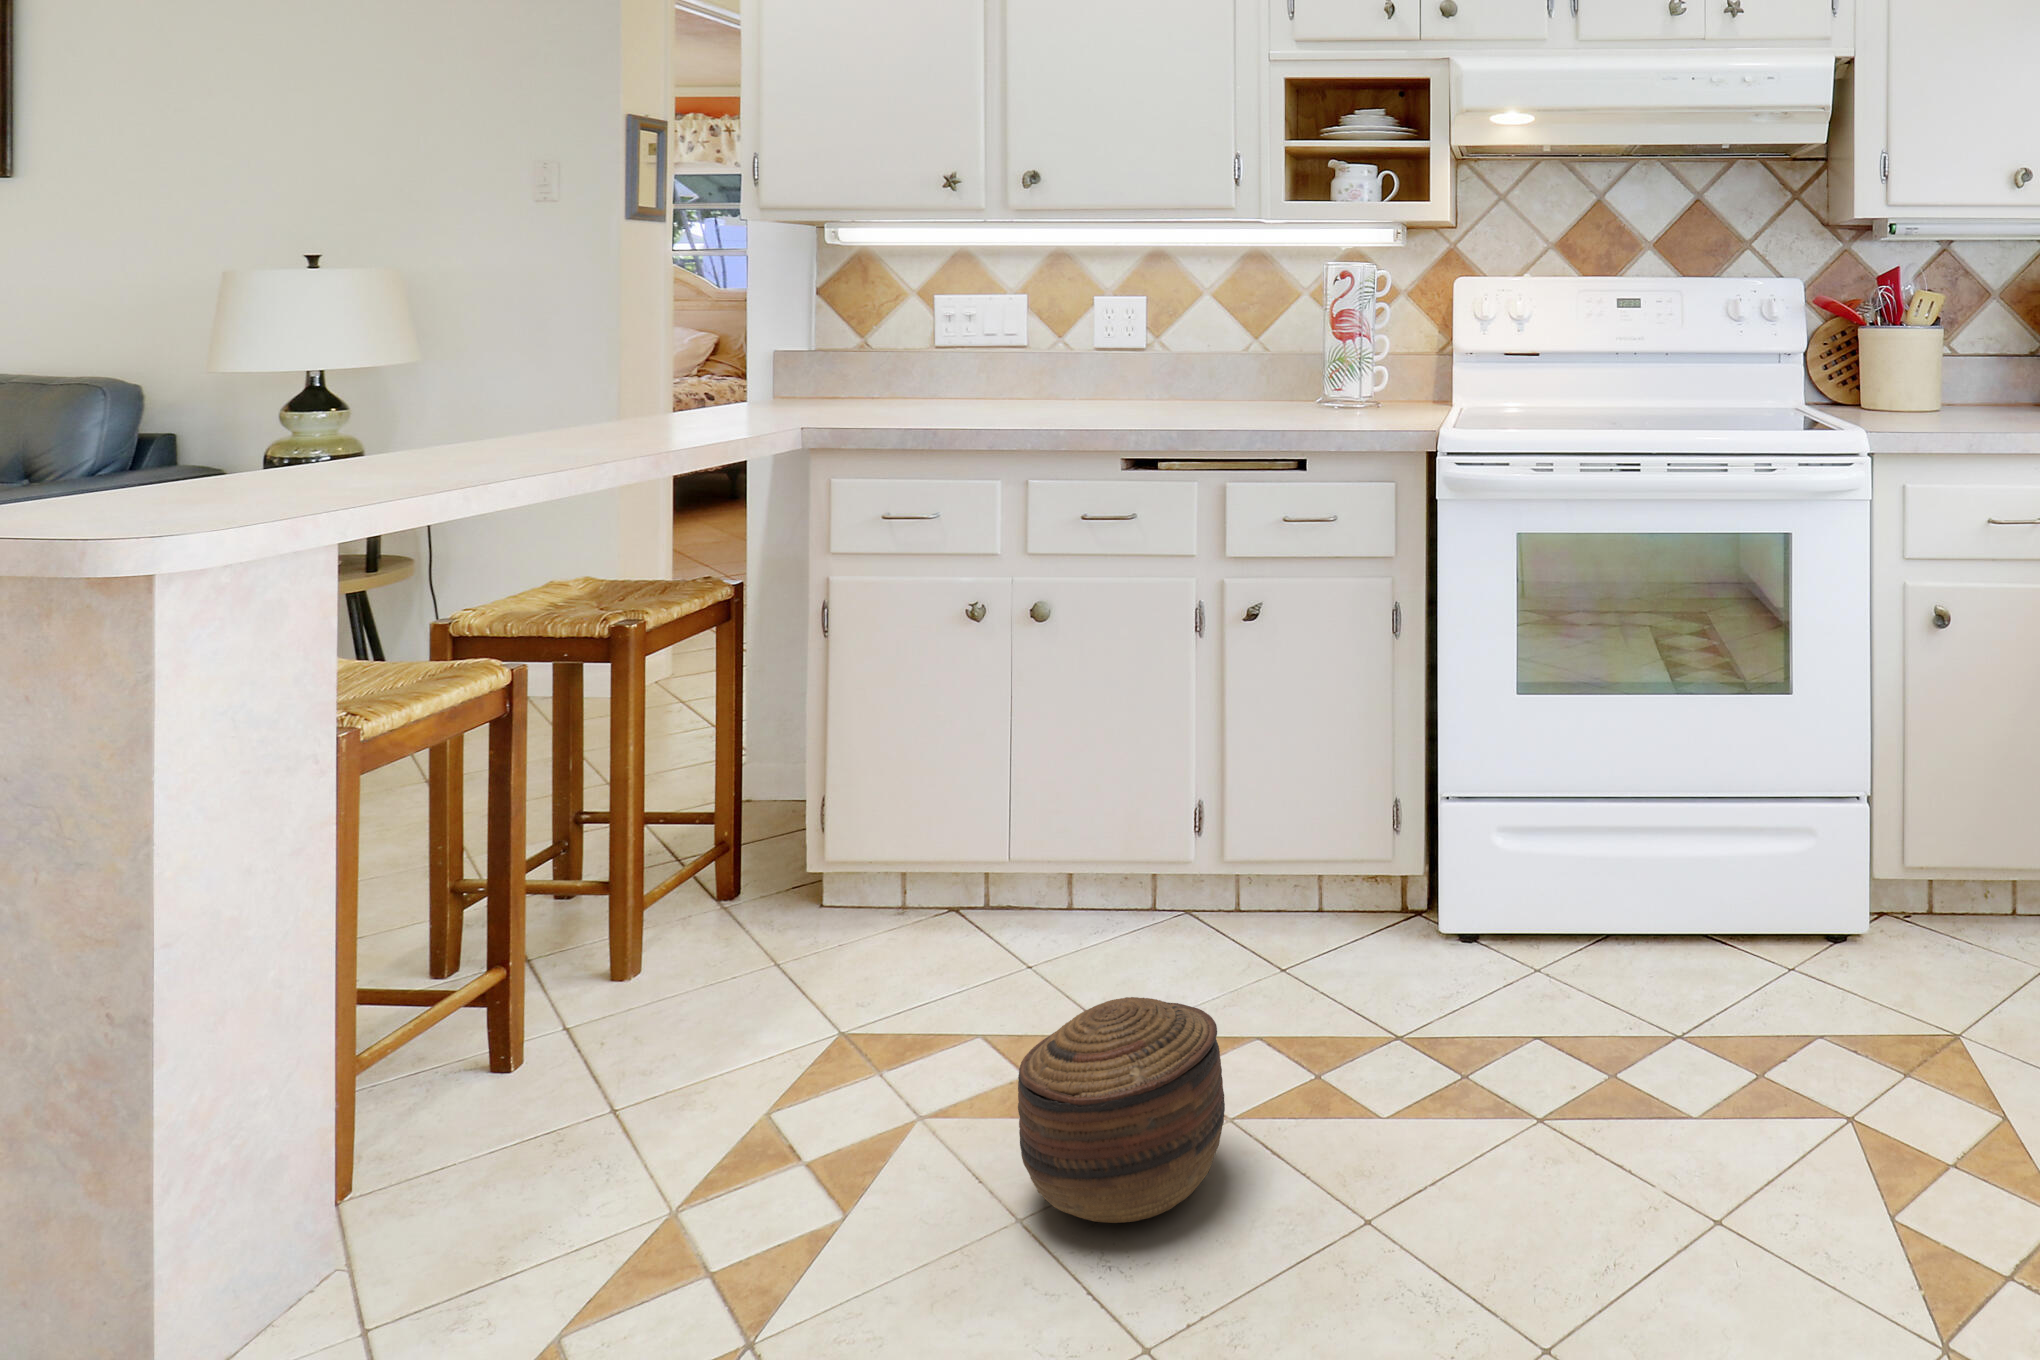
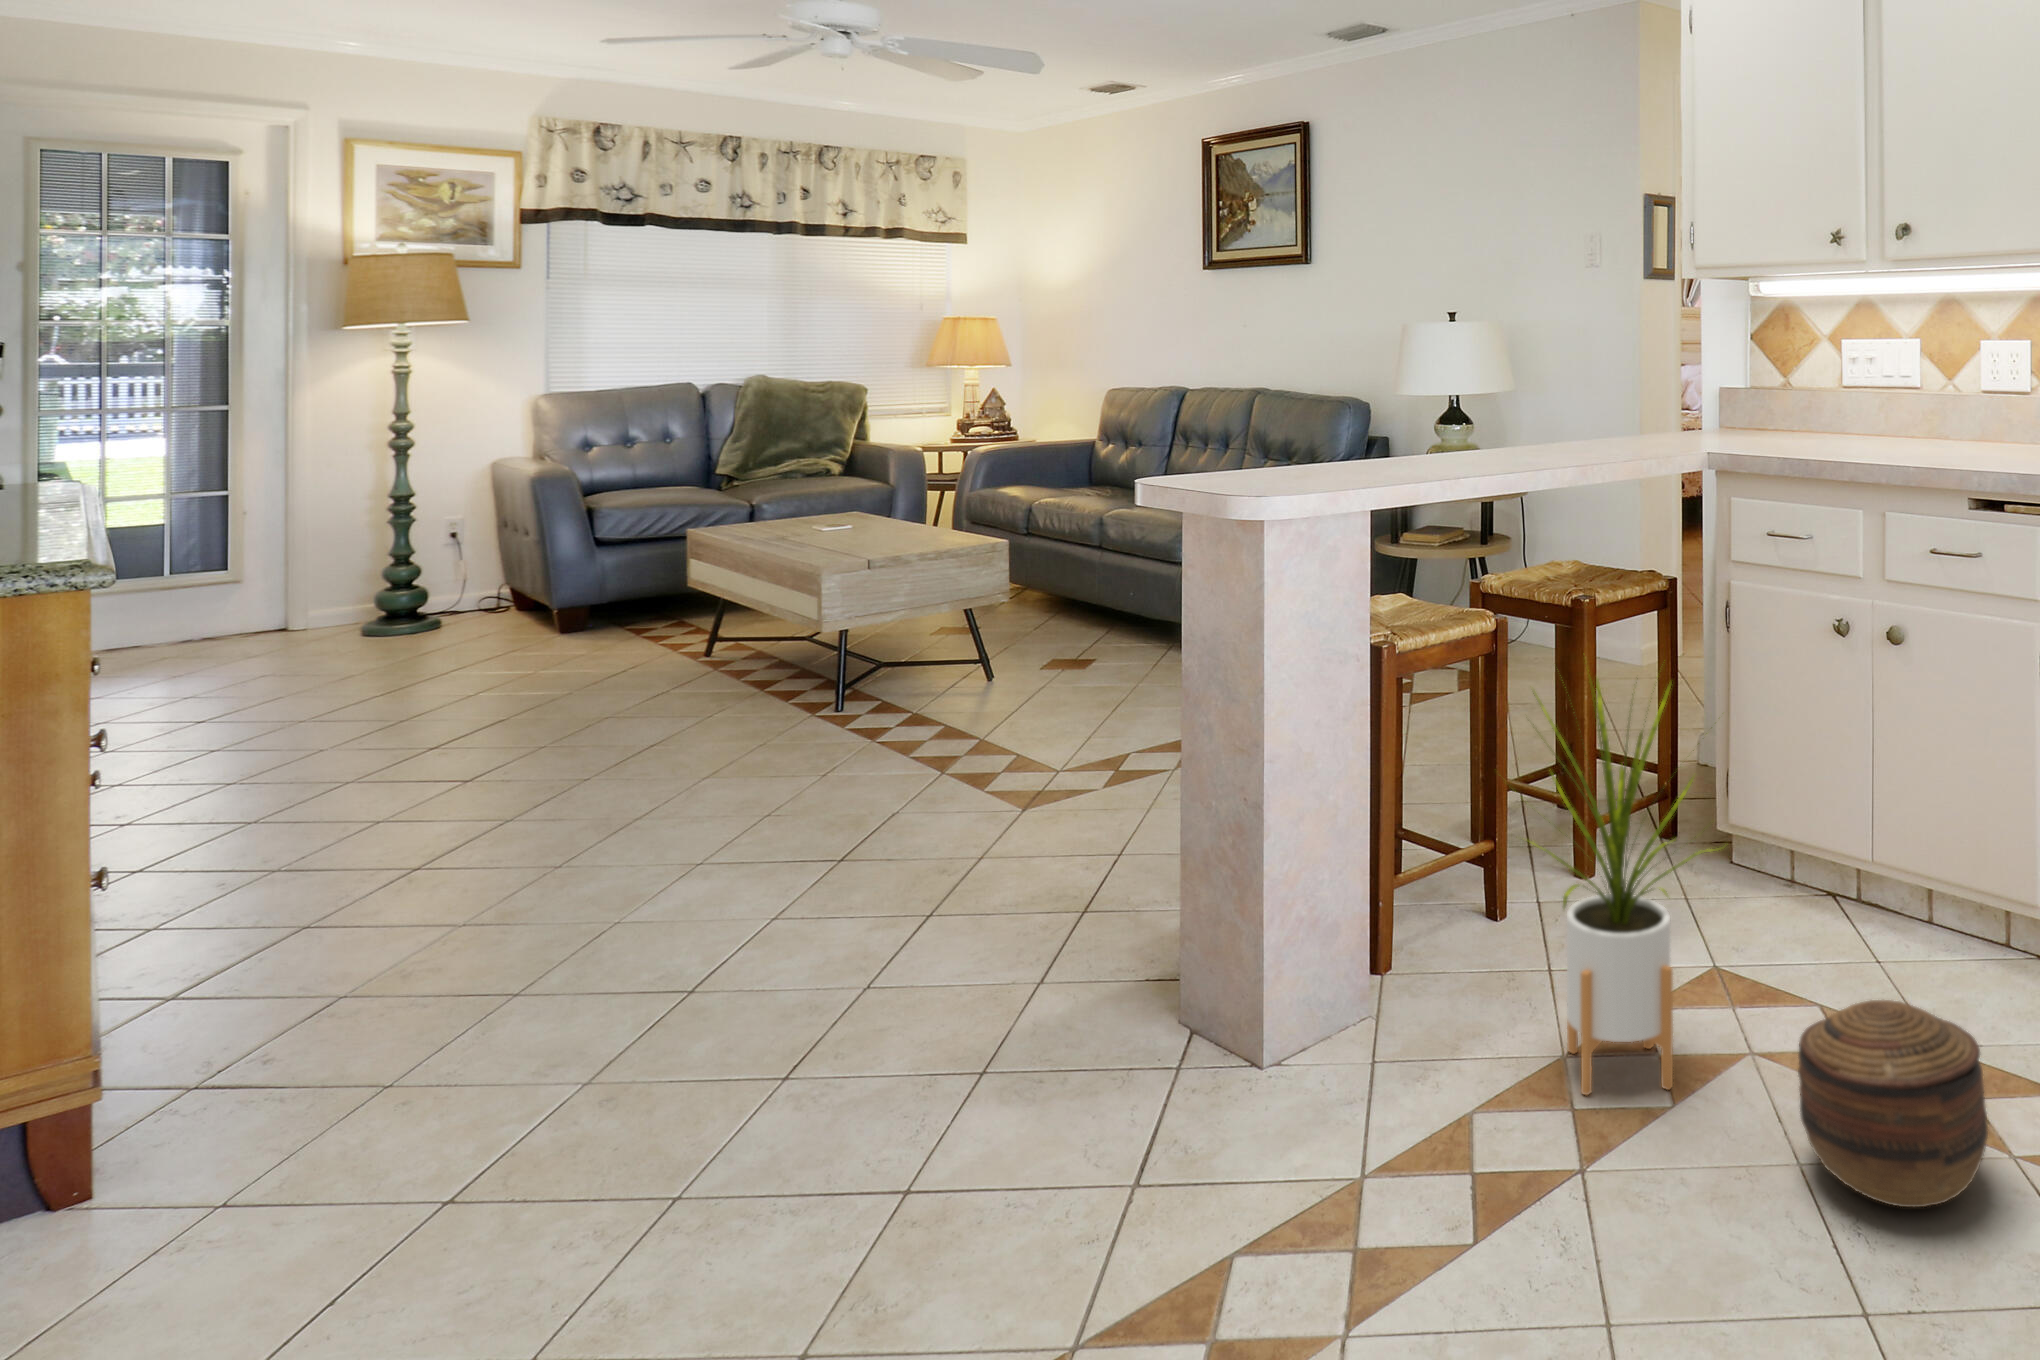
house plant: none [574,668,906,1246] -> present [1499,675,1711,1095]

